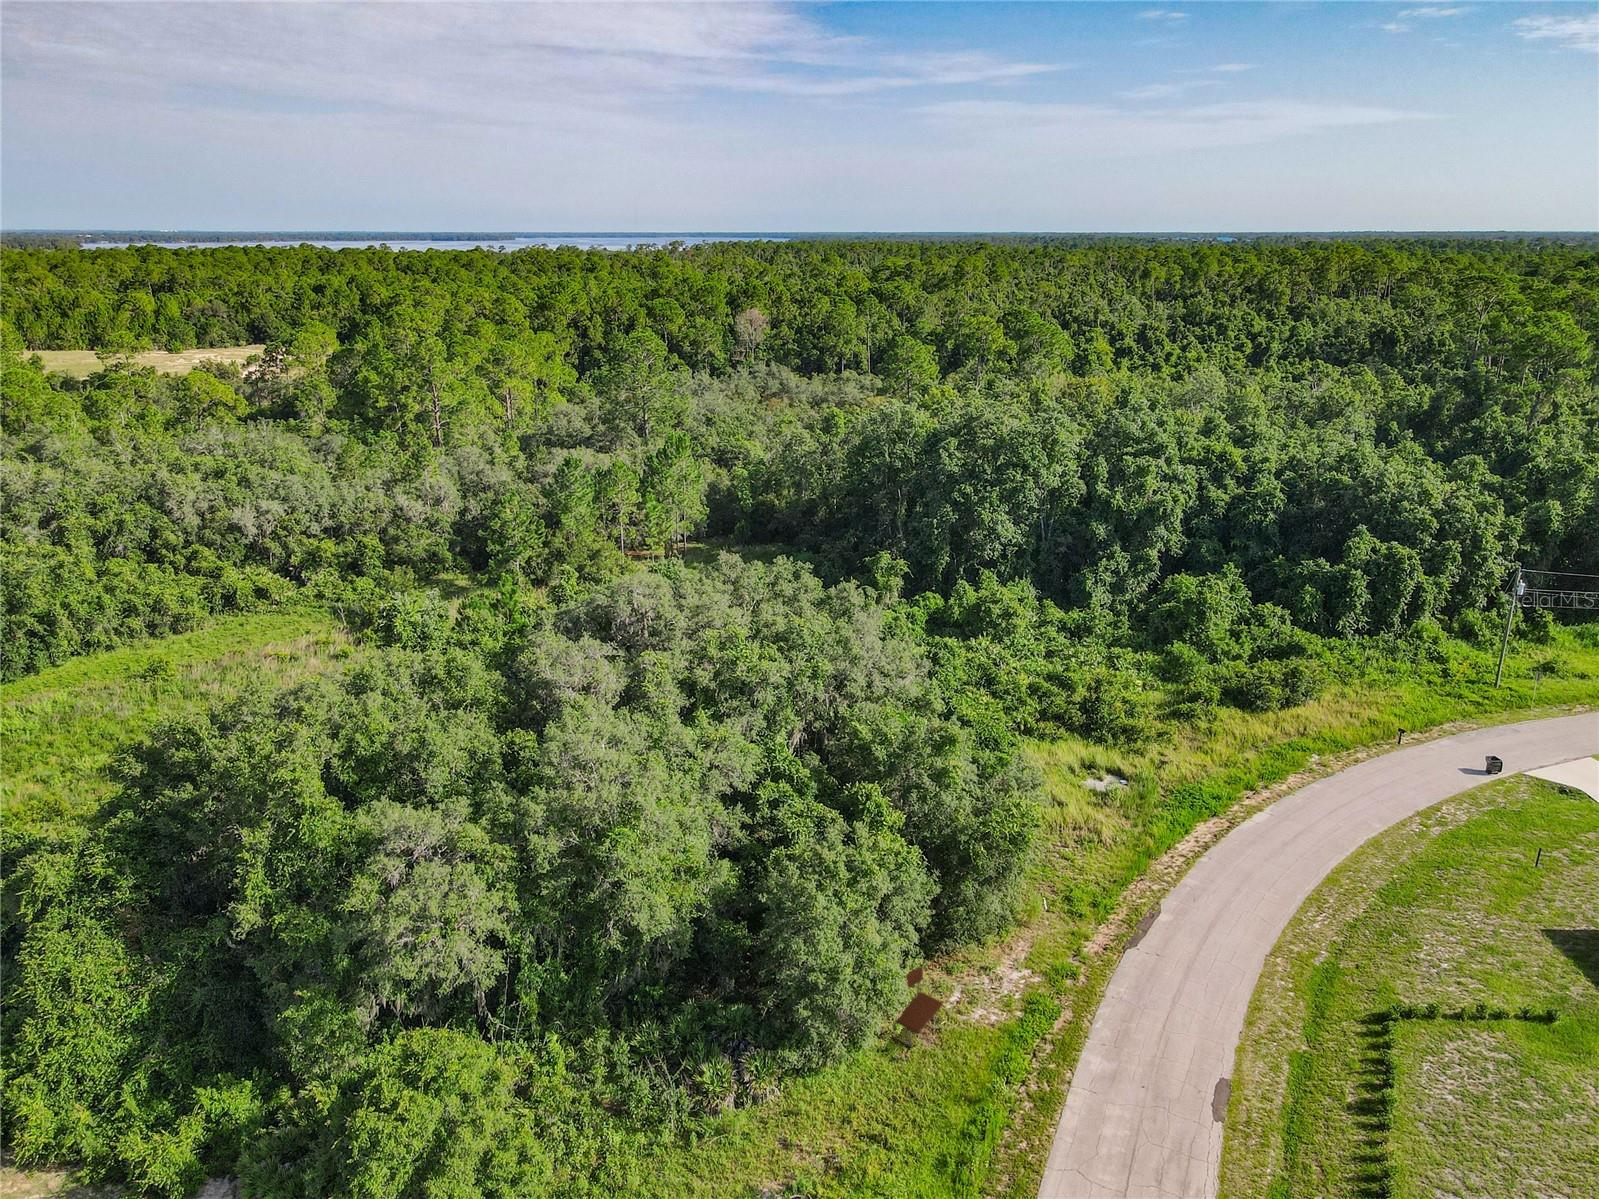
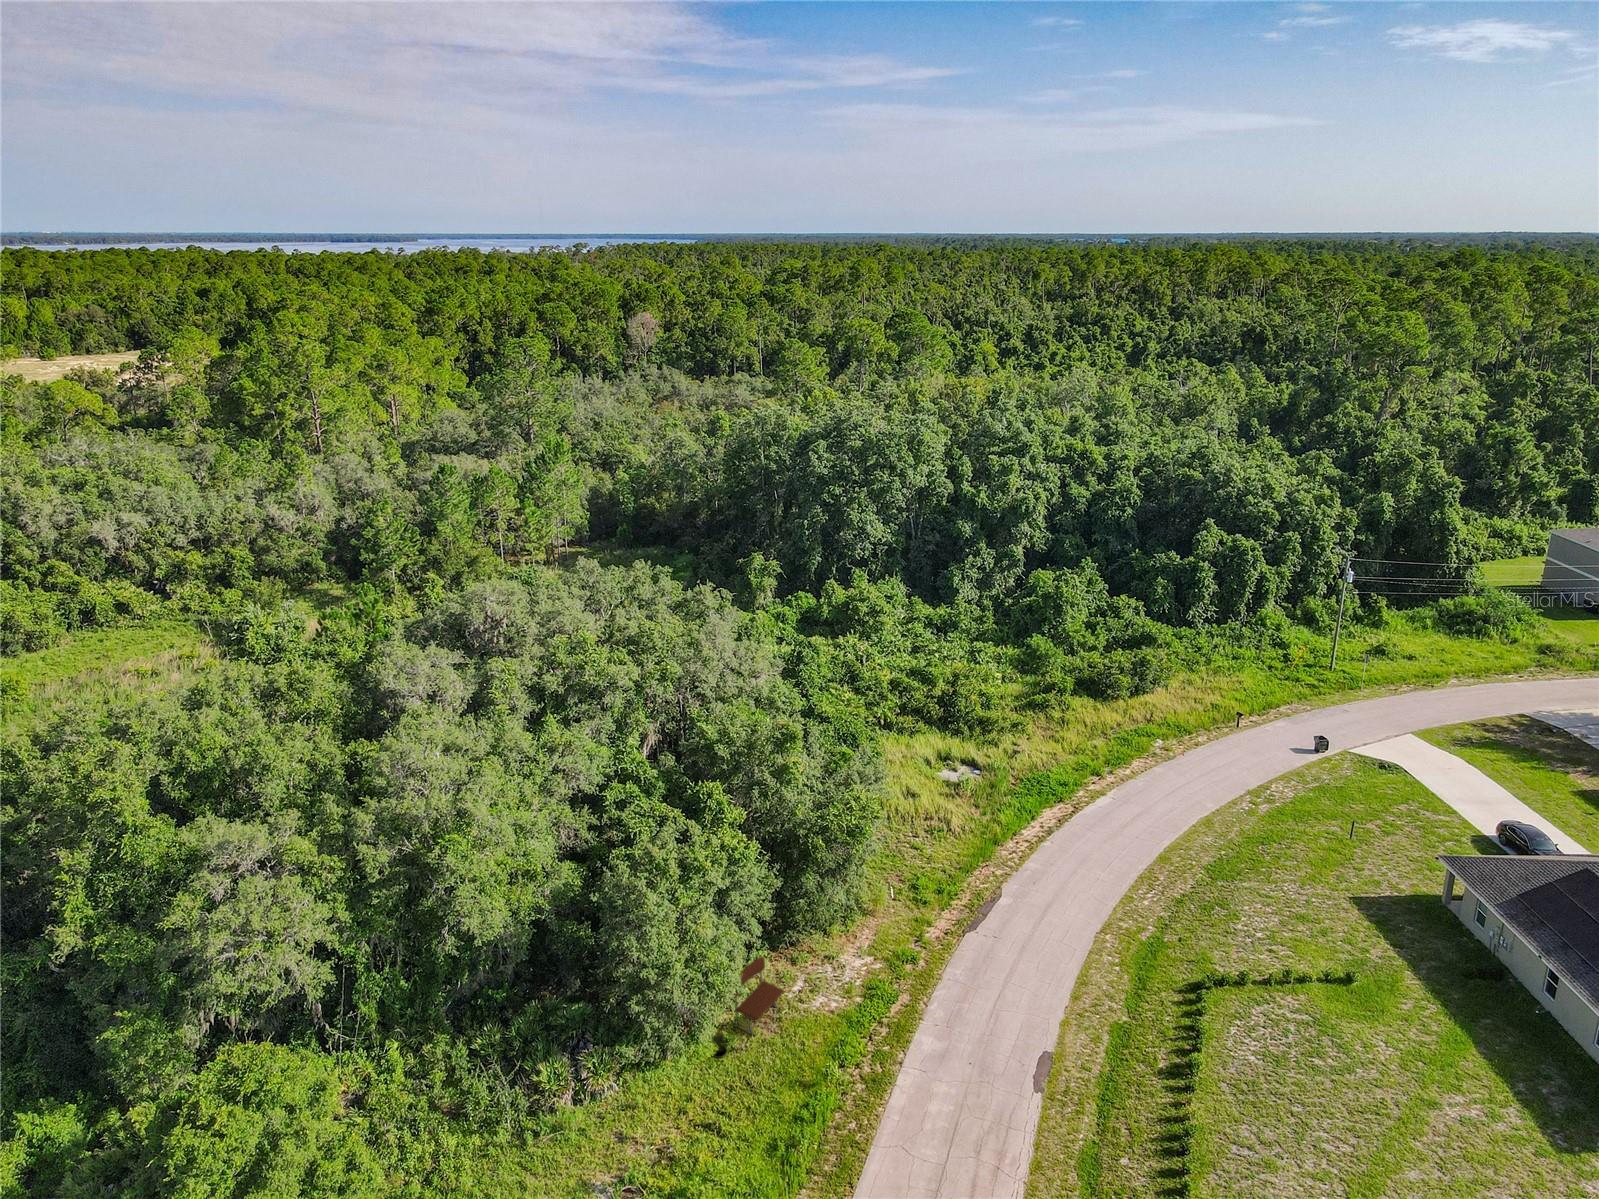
potted tree: none [870,1038,889,1070] -> present [712,1028,728,1058]

